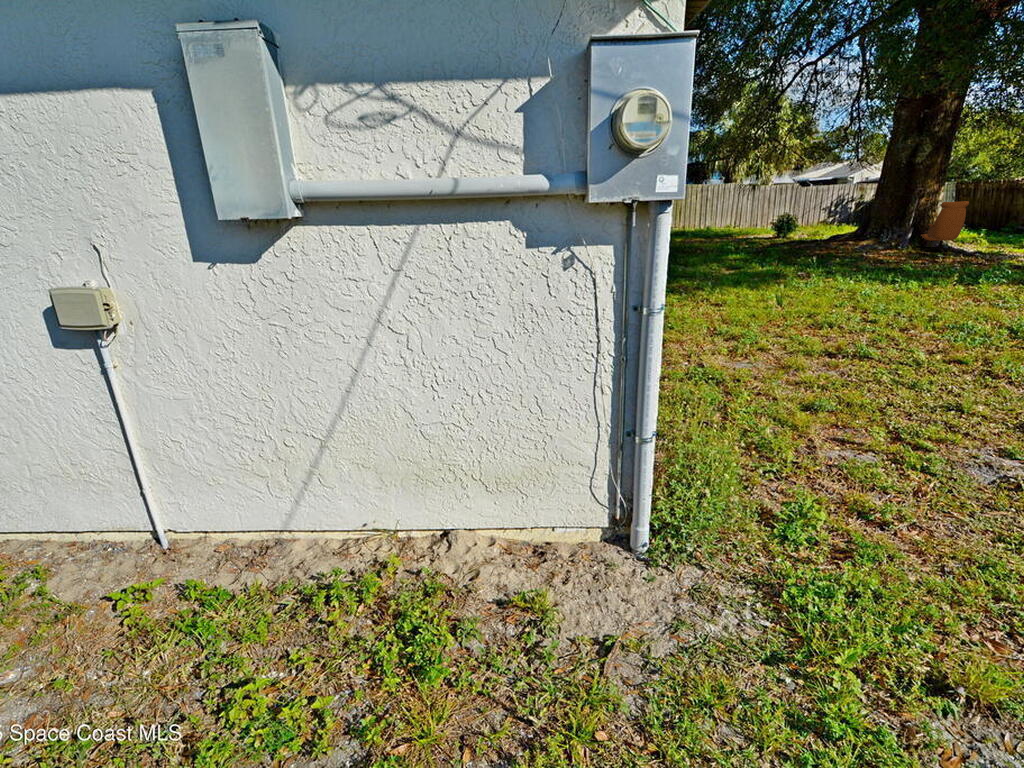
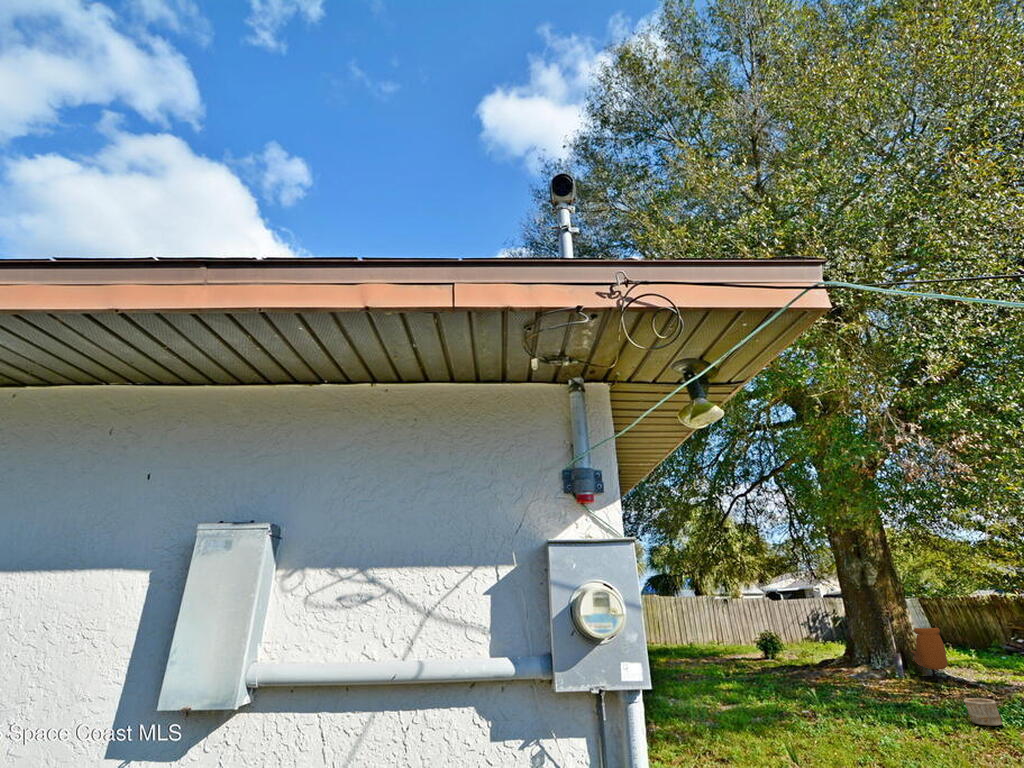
wooden bucket: none [957,260,989,282] -> present [964,698,1002,726]

